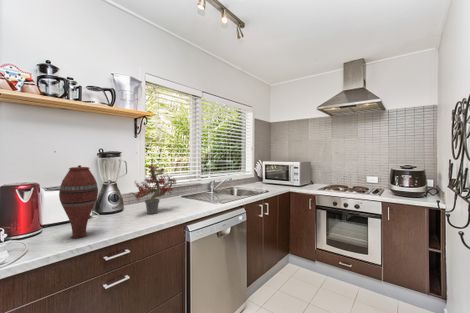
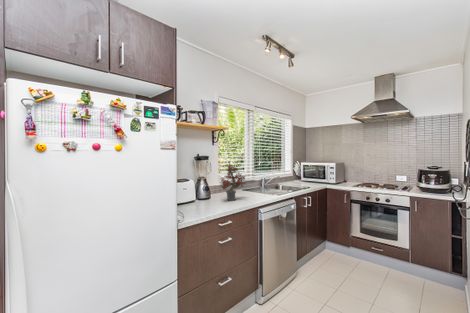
vase: present [59,165,98,238] -> none [189,166,210,212]

